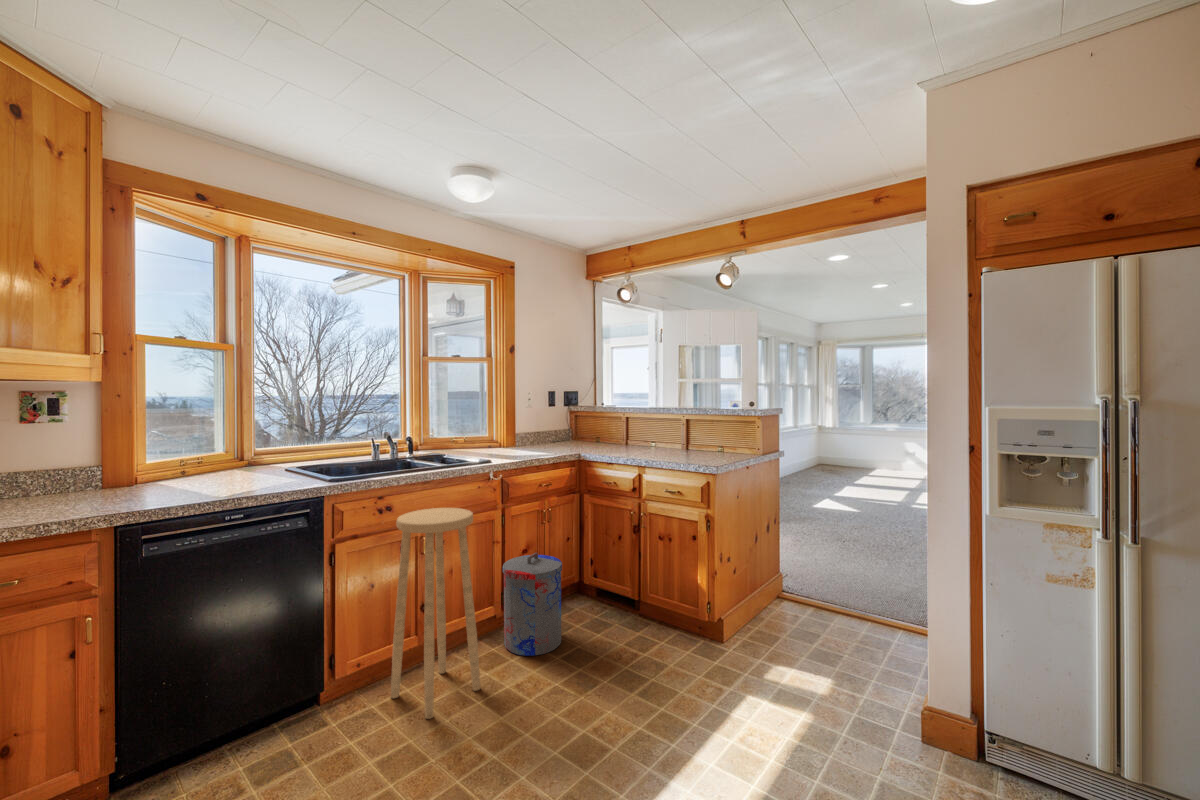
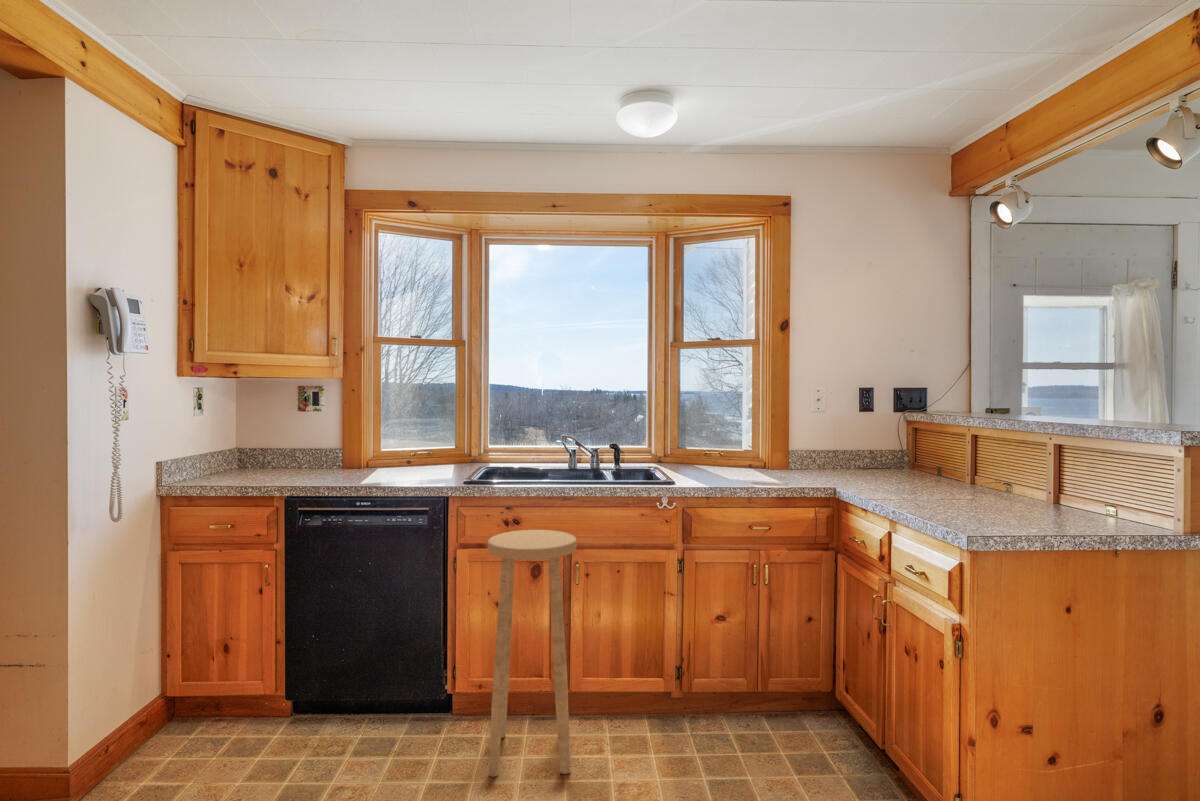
trash can: present [503,552,562,656] -> none [650,623,737,775]

